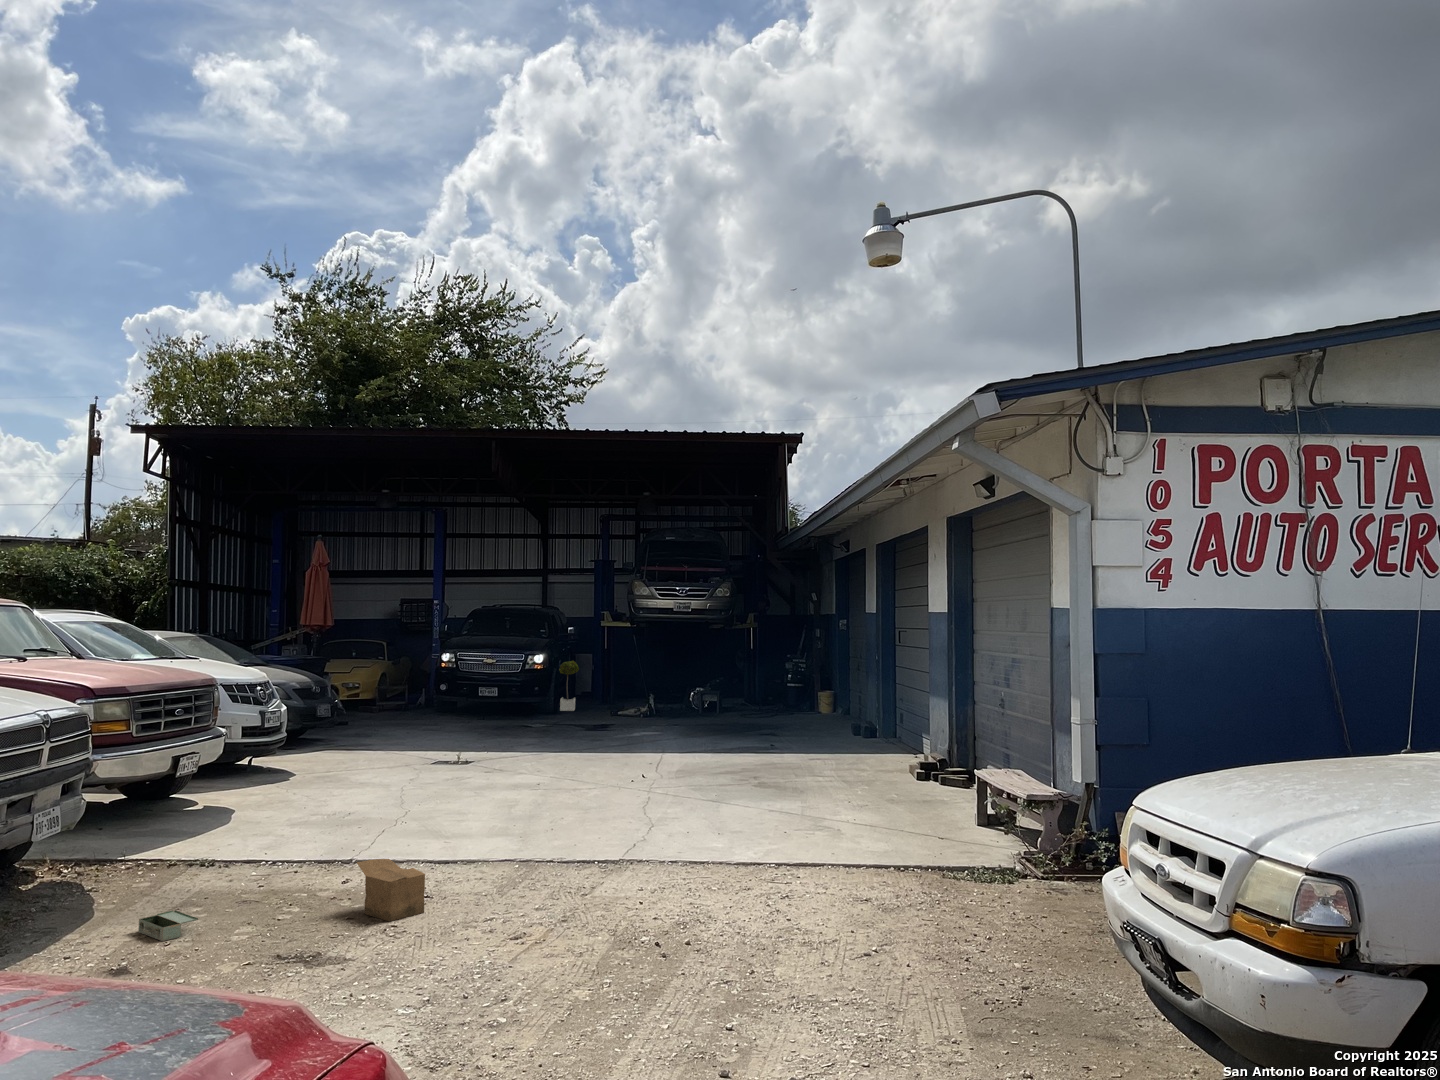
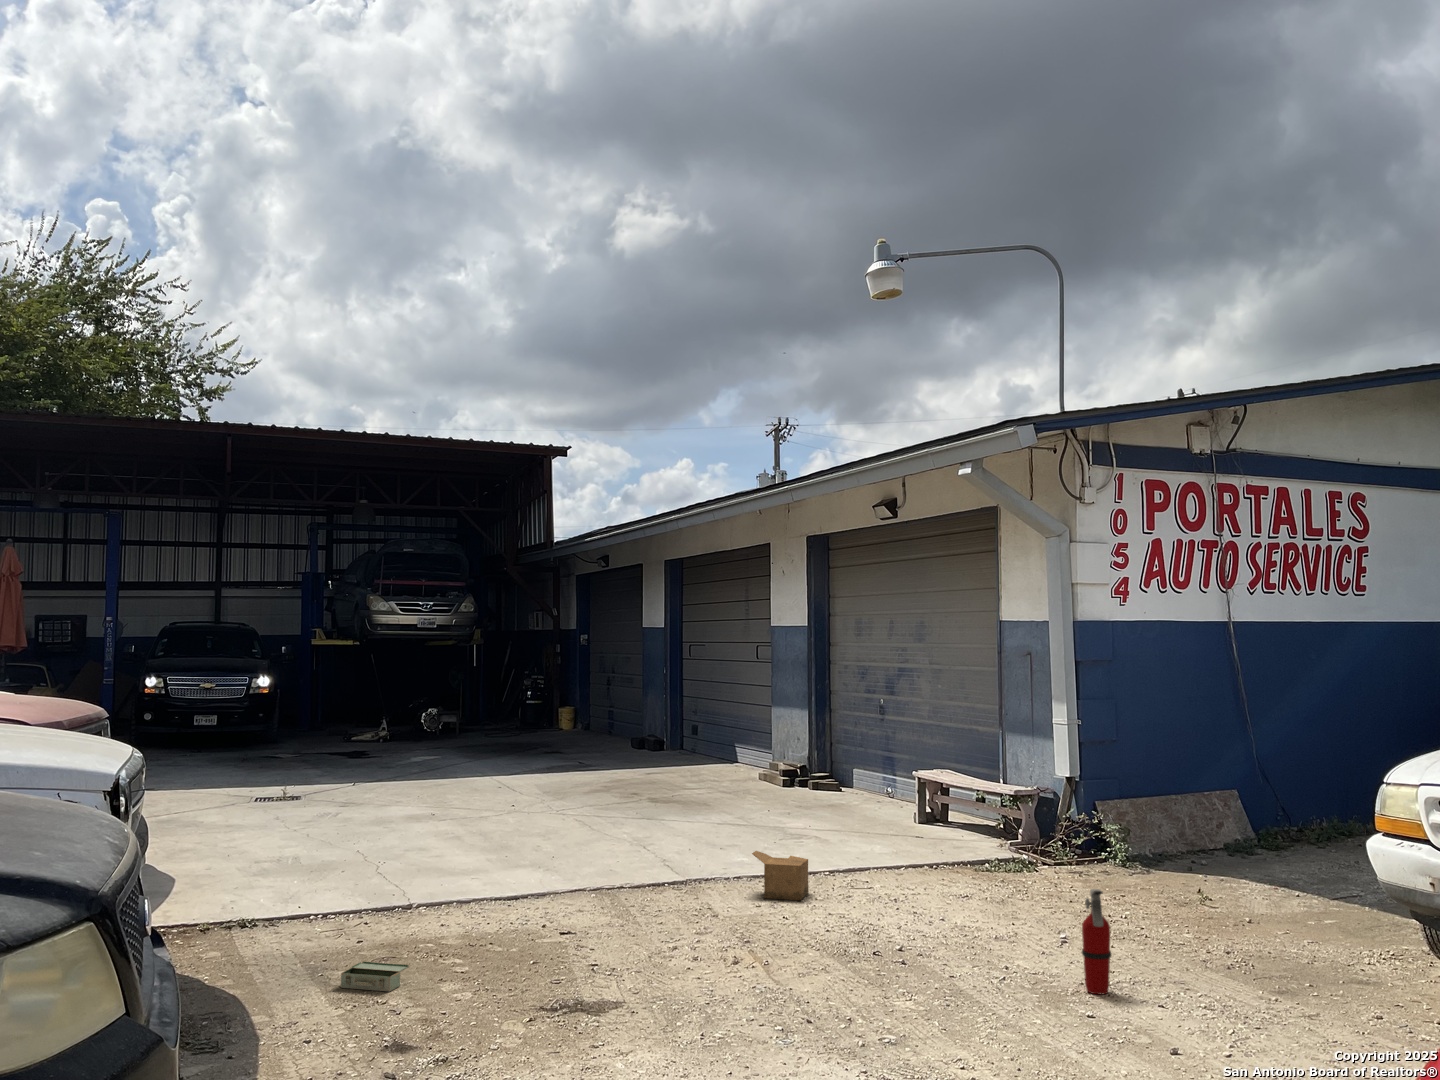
potted tree: present [559,661,579,711] -> none [273,686,299,747]
cardboard box: present [357,859,425,921] -> present [752,851,809,900]
fire extinguisher: none [751,919,789,1044] -> present [1082,889,1112,994]

